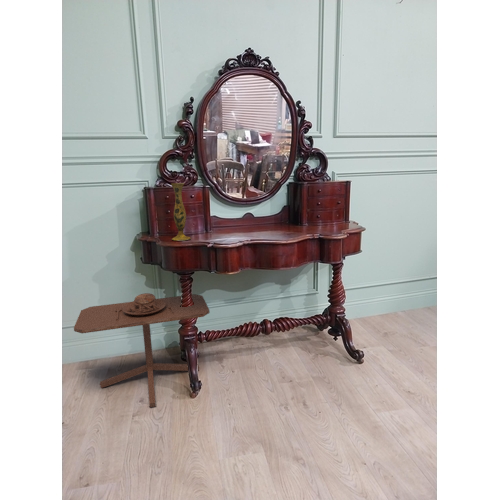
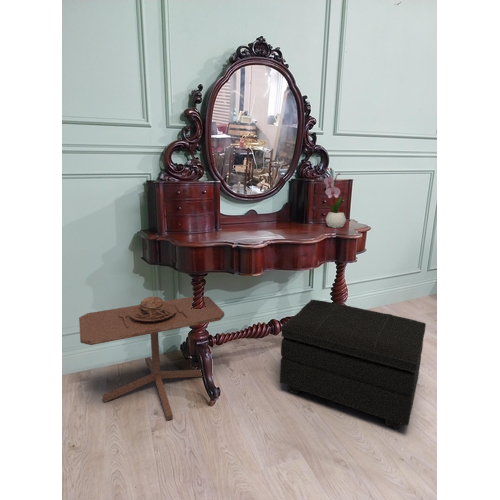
flower arrangement: none [312,170,340,229] -> present [324,168,347,228]
vase: present [171,183,191,241] -> none [186,178,207,240]
footstool: none [261,301,412,433] -> present [280,300,426,429]

